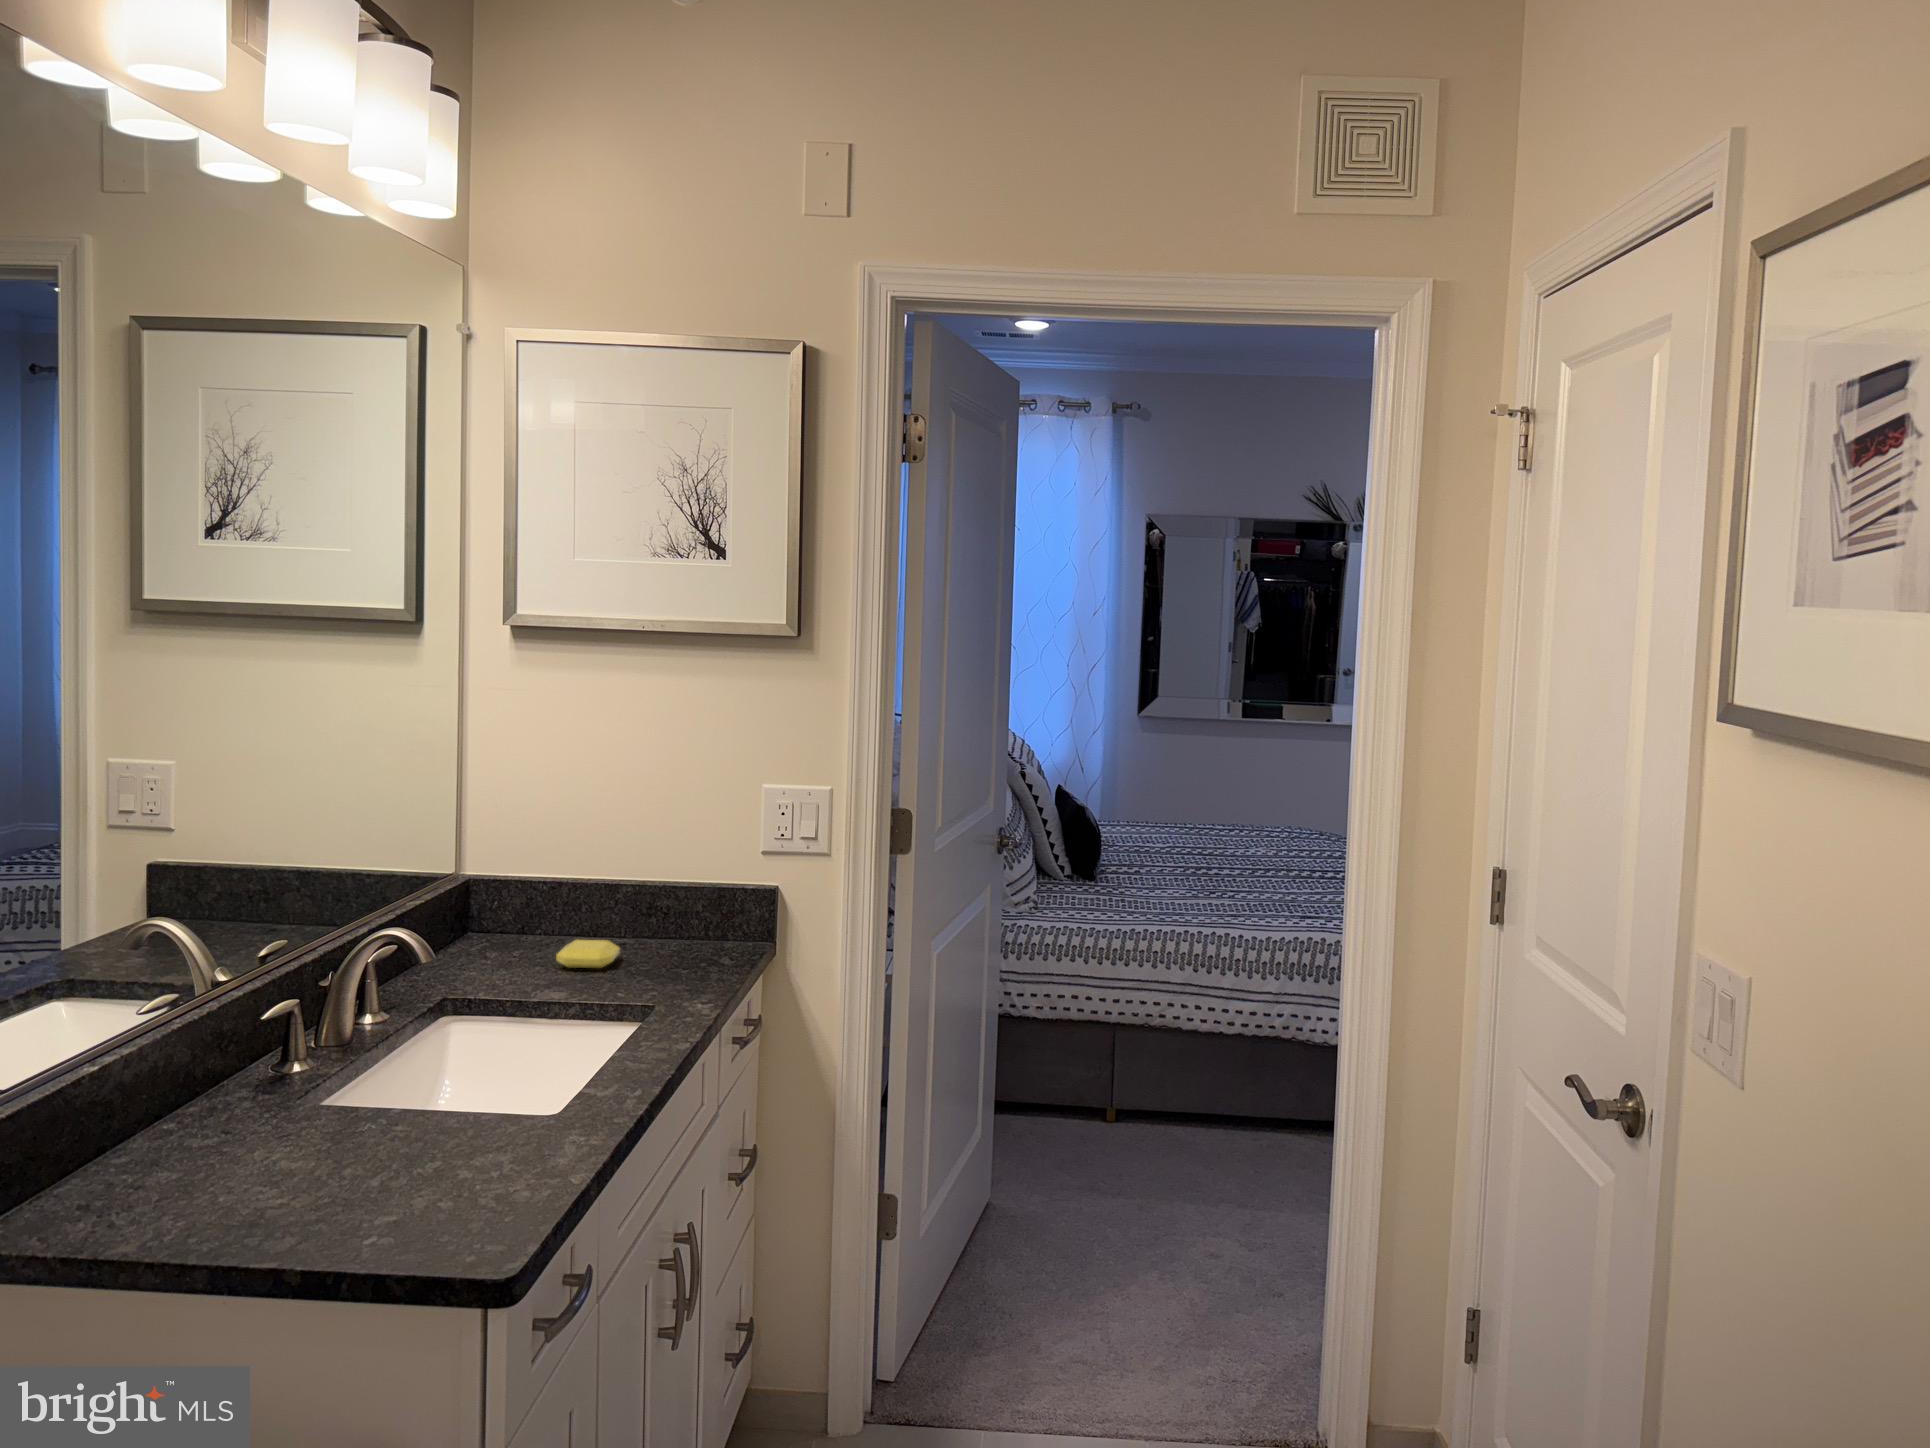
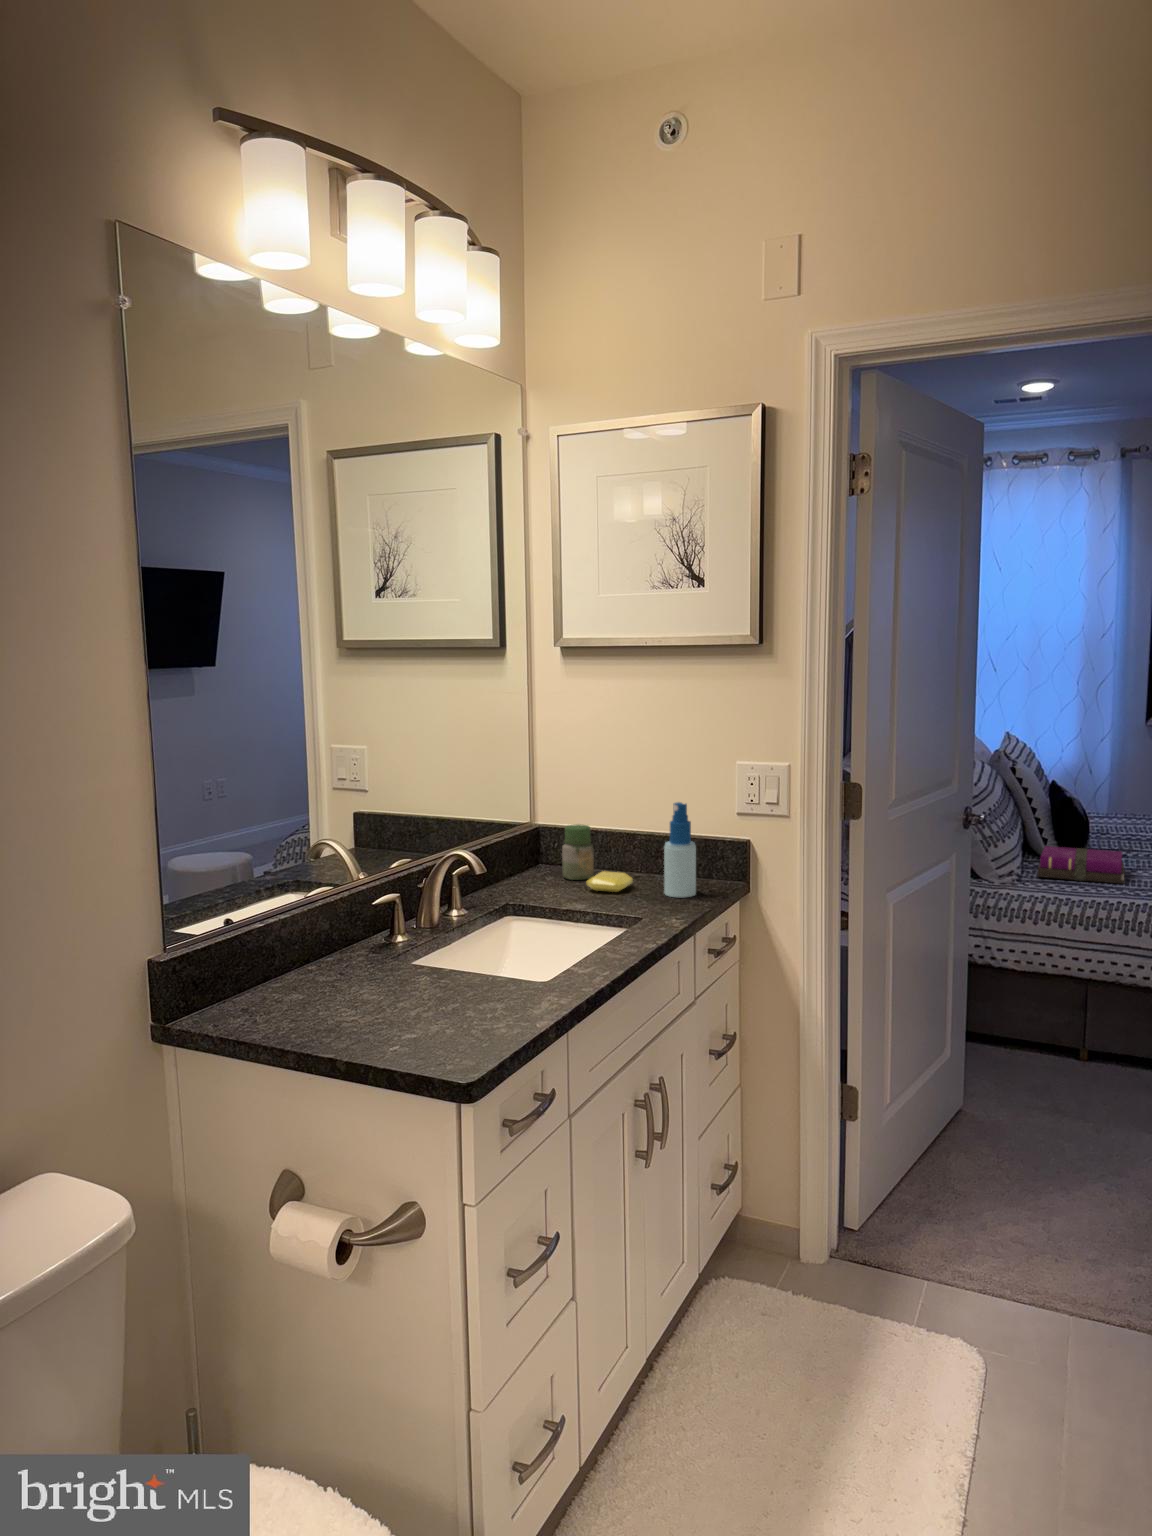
spray bottle: none [668,845,712,971] -> present [664,802,696,897]
notebook: none [1056,866,1149,908] -> present [1038,846,1124,884]
jar: none [512,875,558,953] -> present [562,824,594,880]

